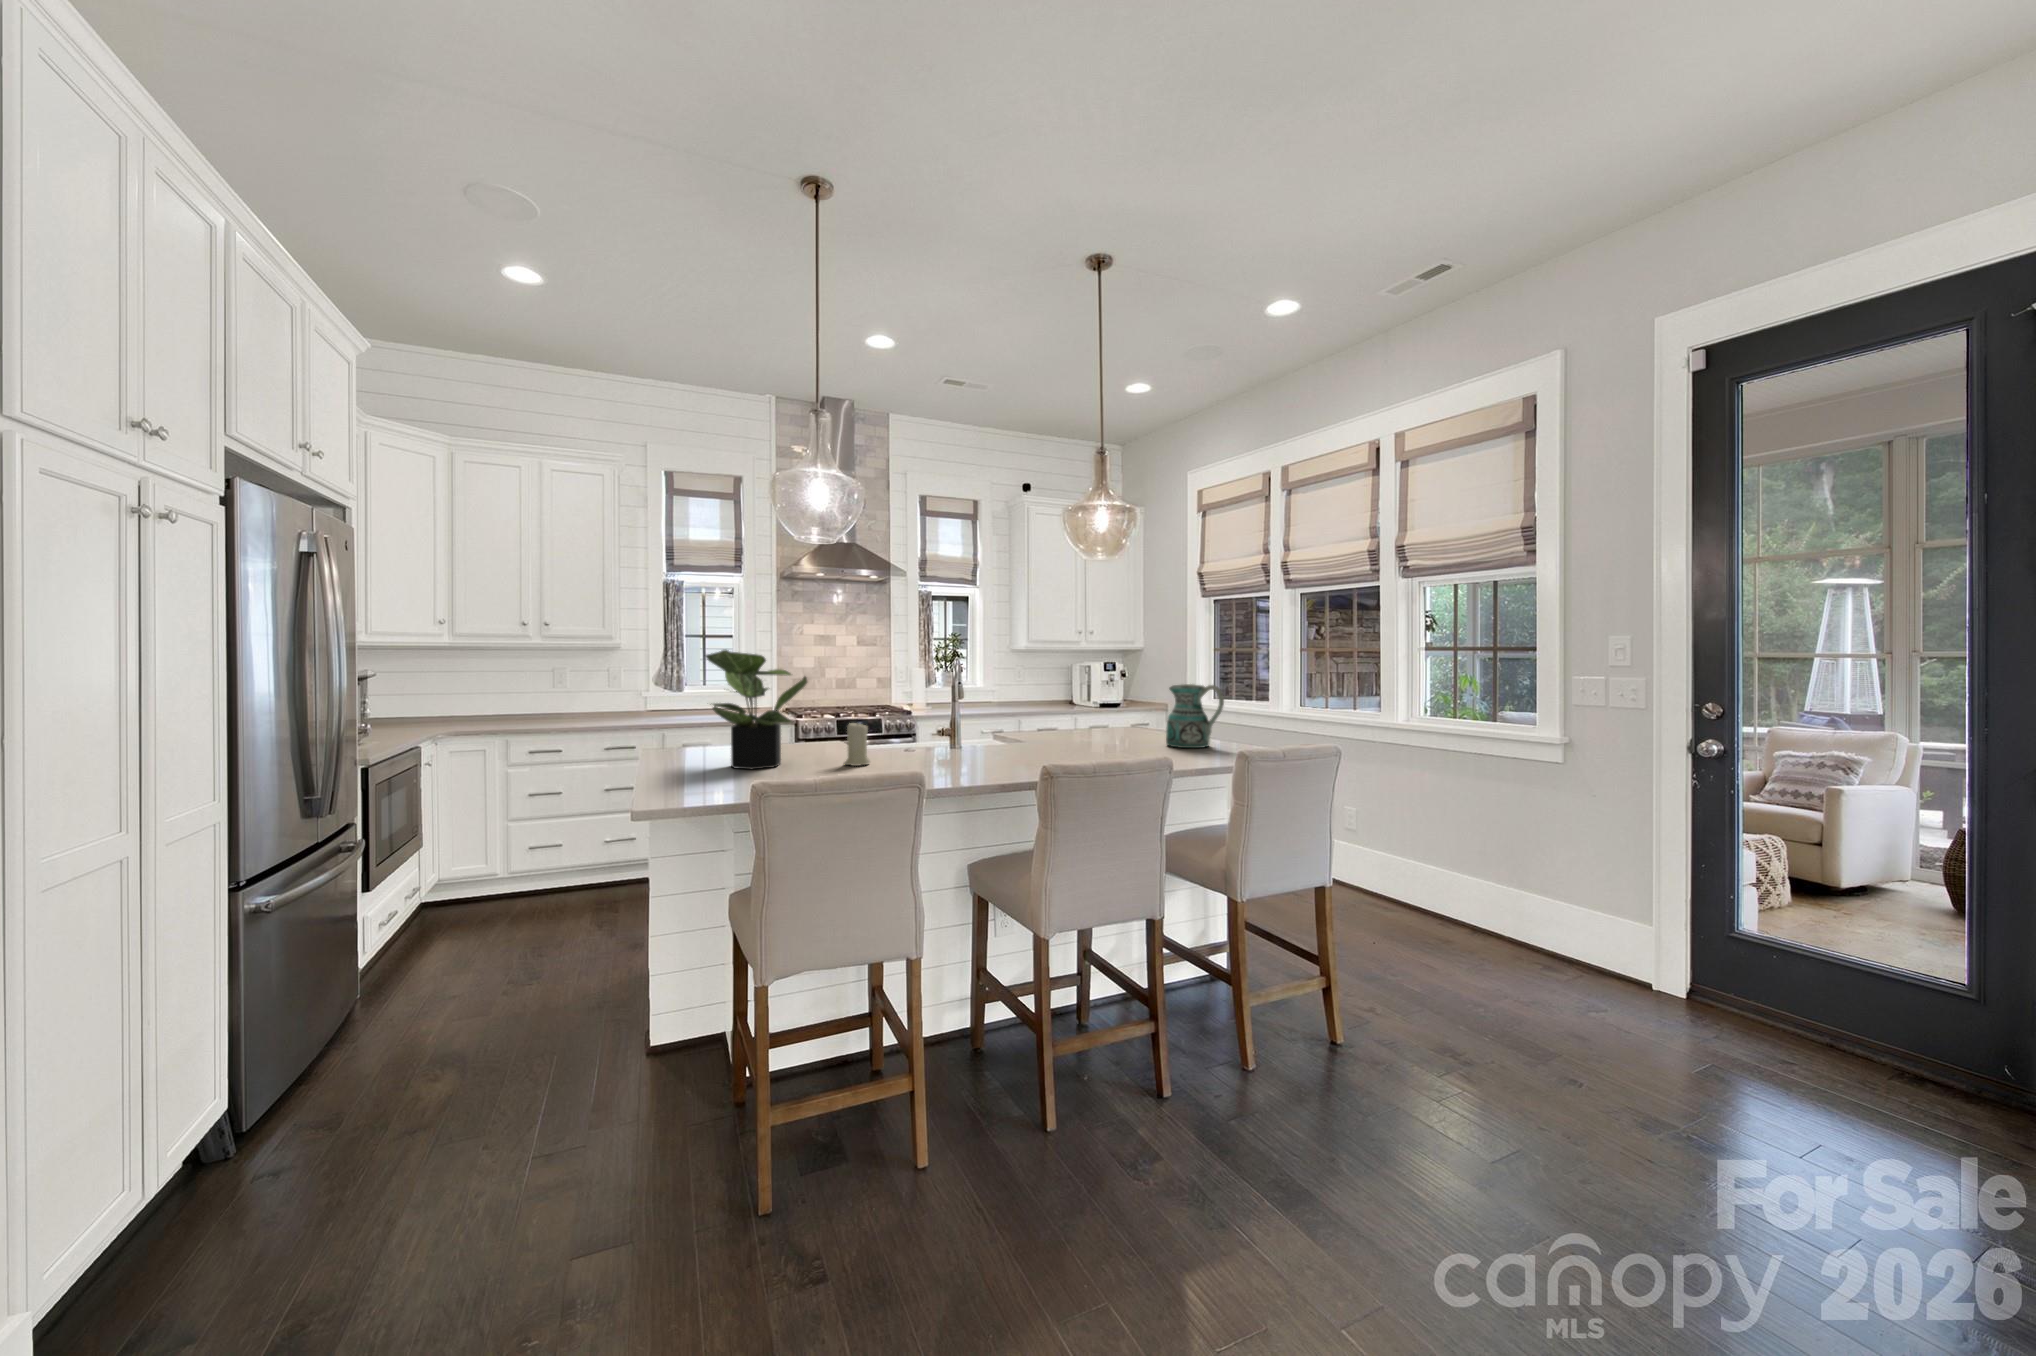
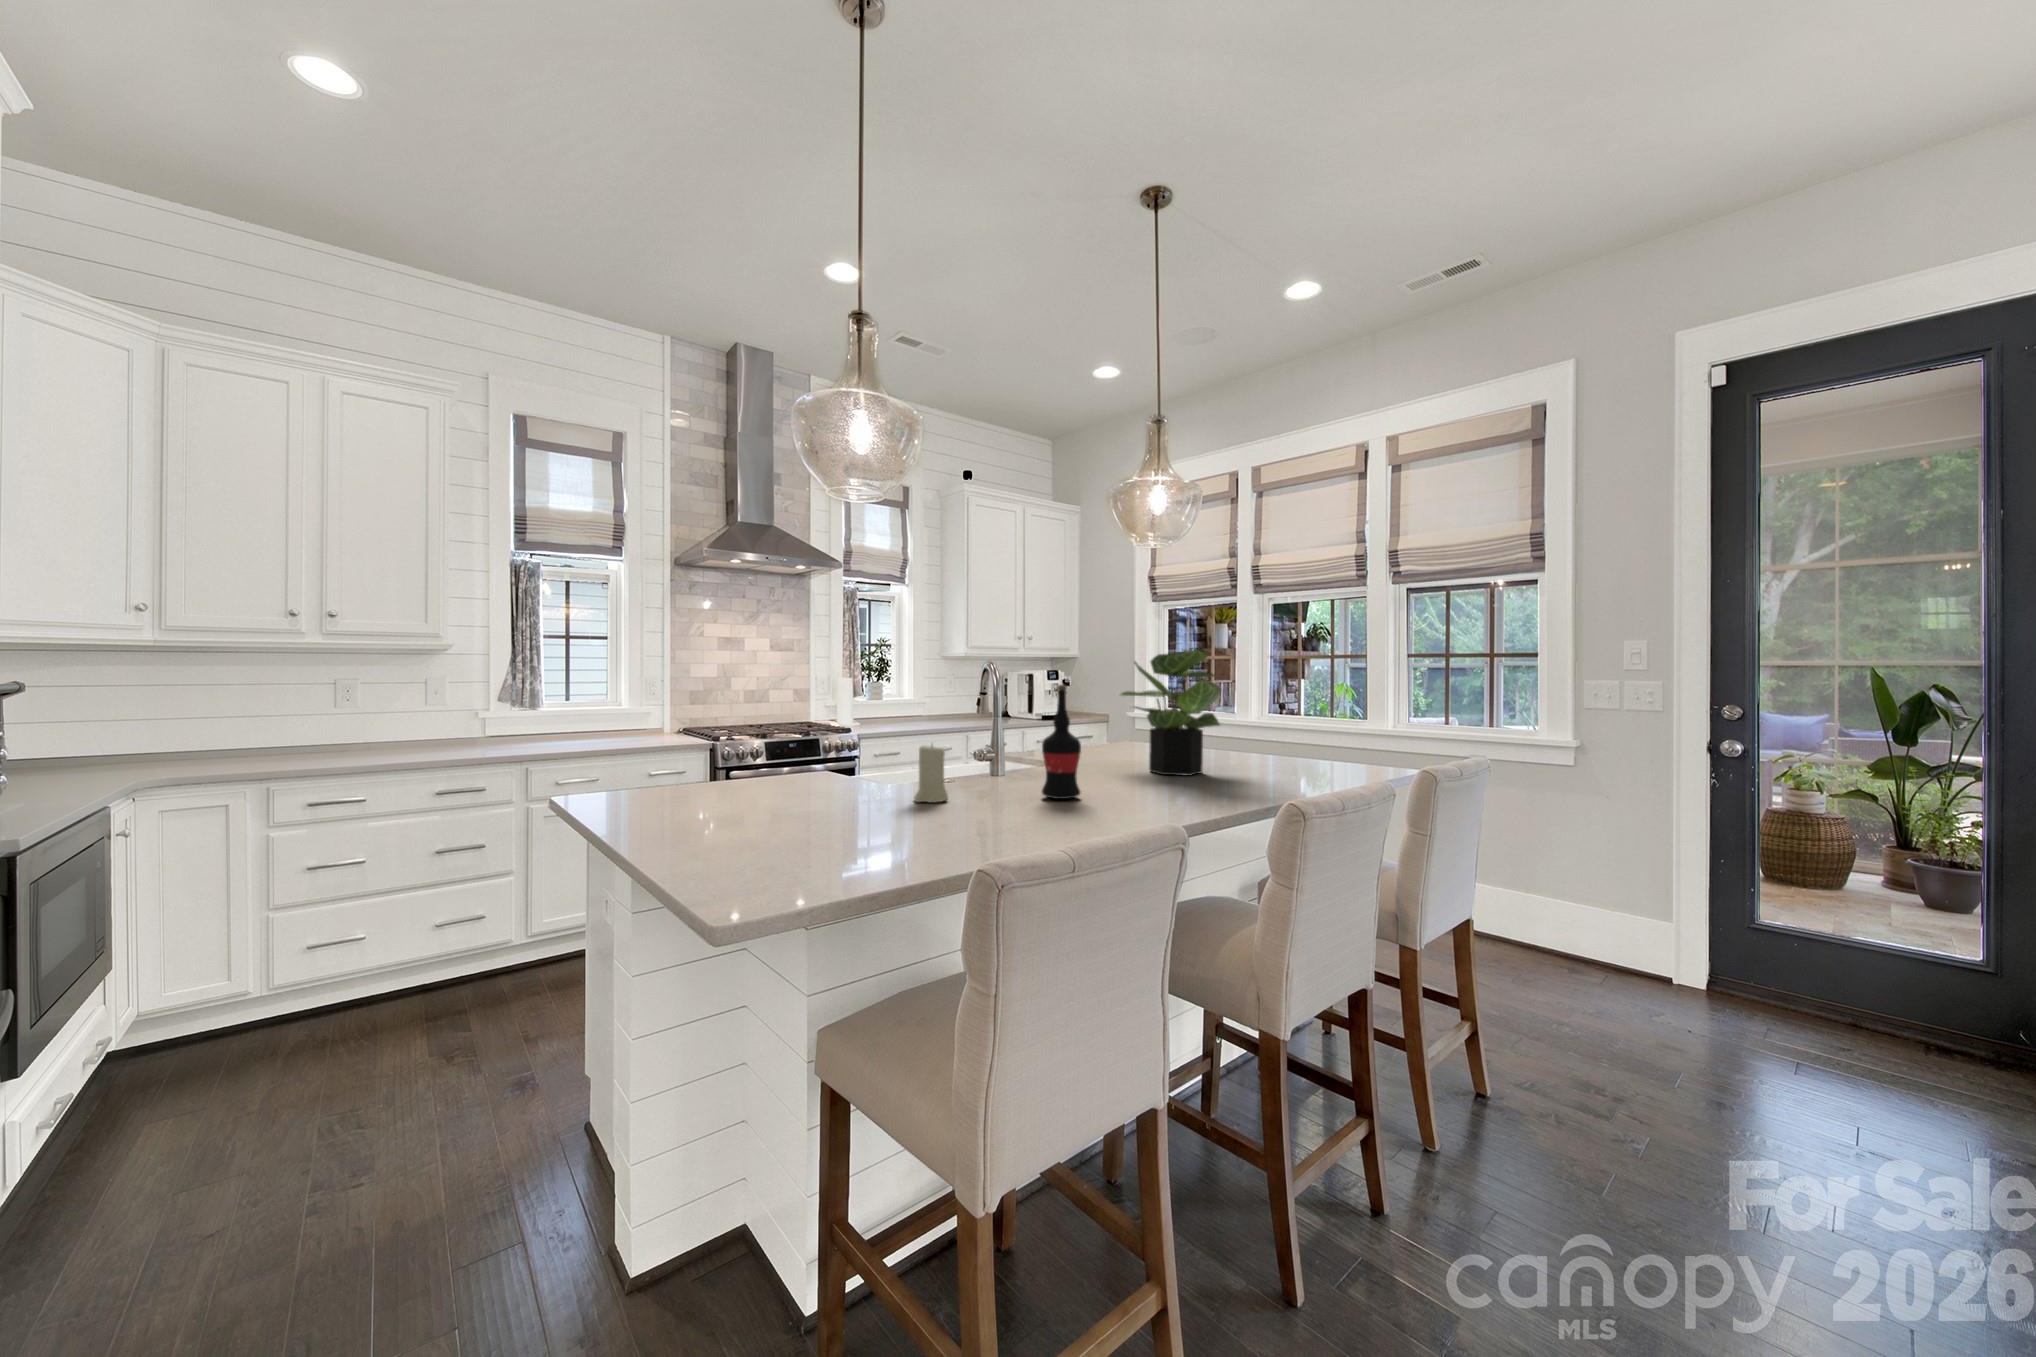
potted plant: present [706,650,807,769] -> present [1121,648,1221,776]
wine bottle: none [938,678,969,767] -> present [1042,685,1081,799]
ceramic pitcher: present [1166,684,1224,748] -> none [1240,693,1311,766]

